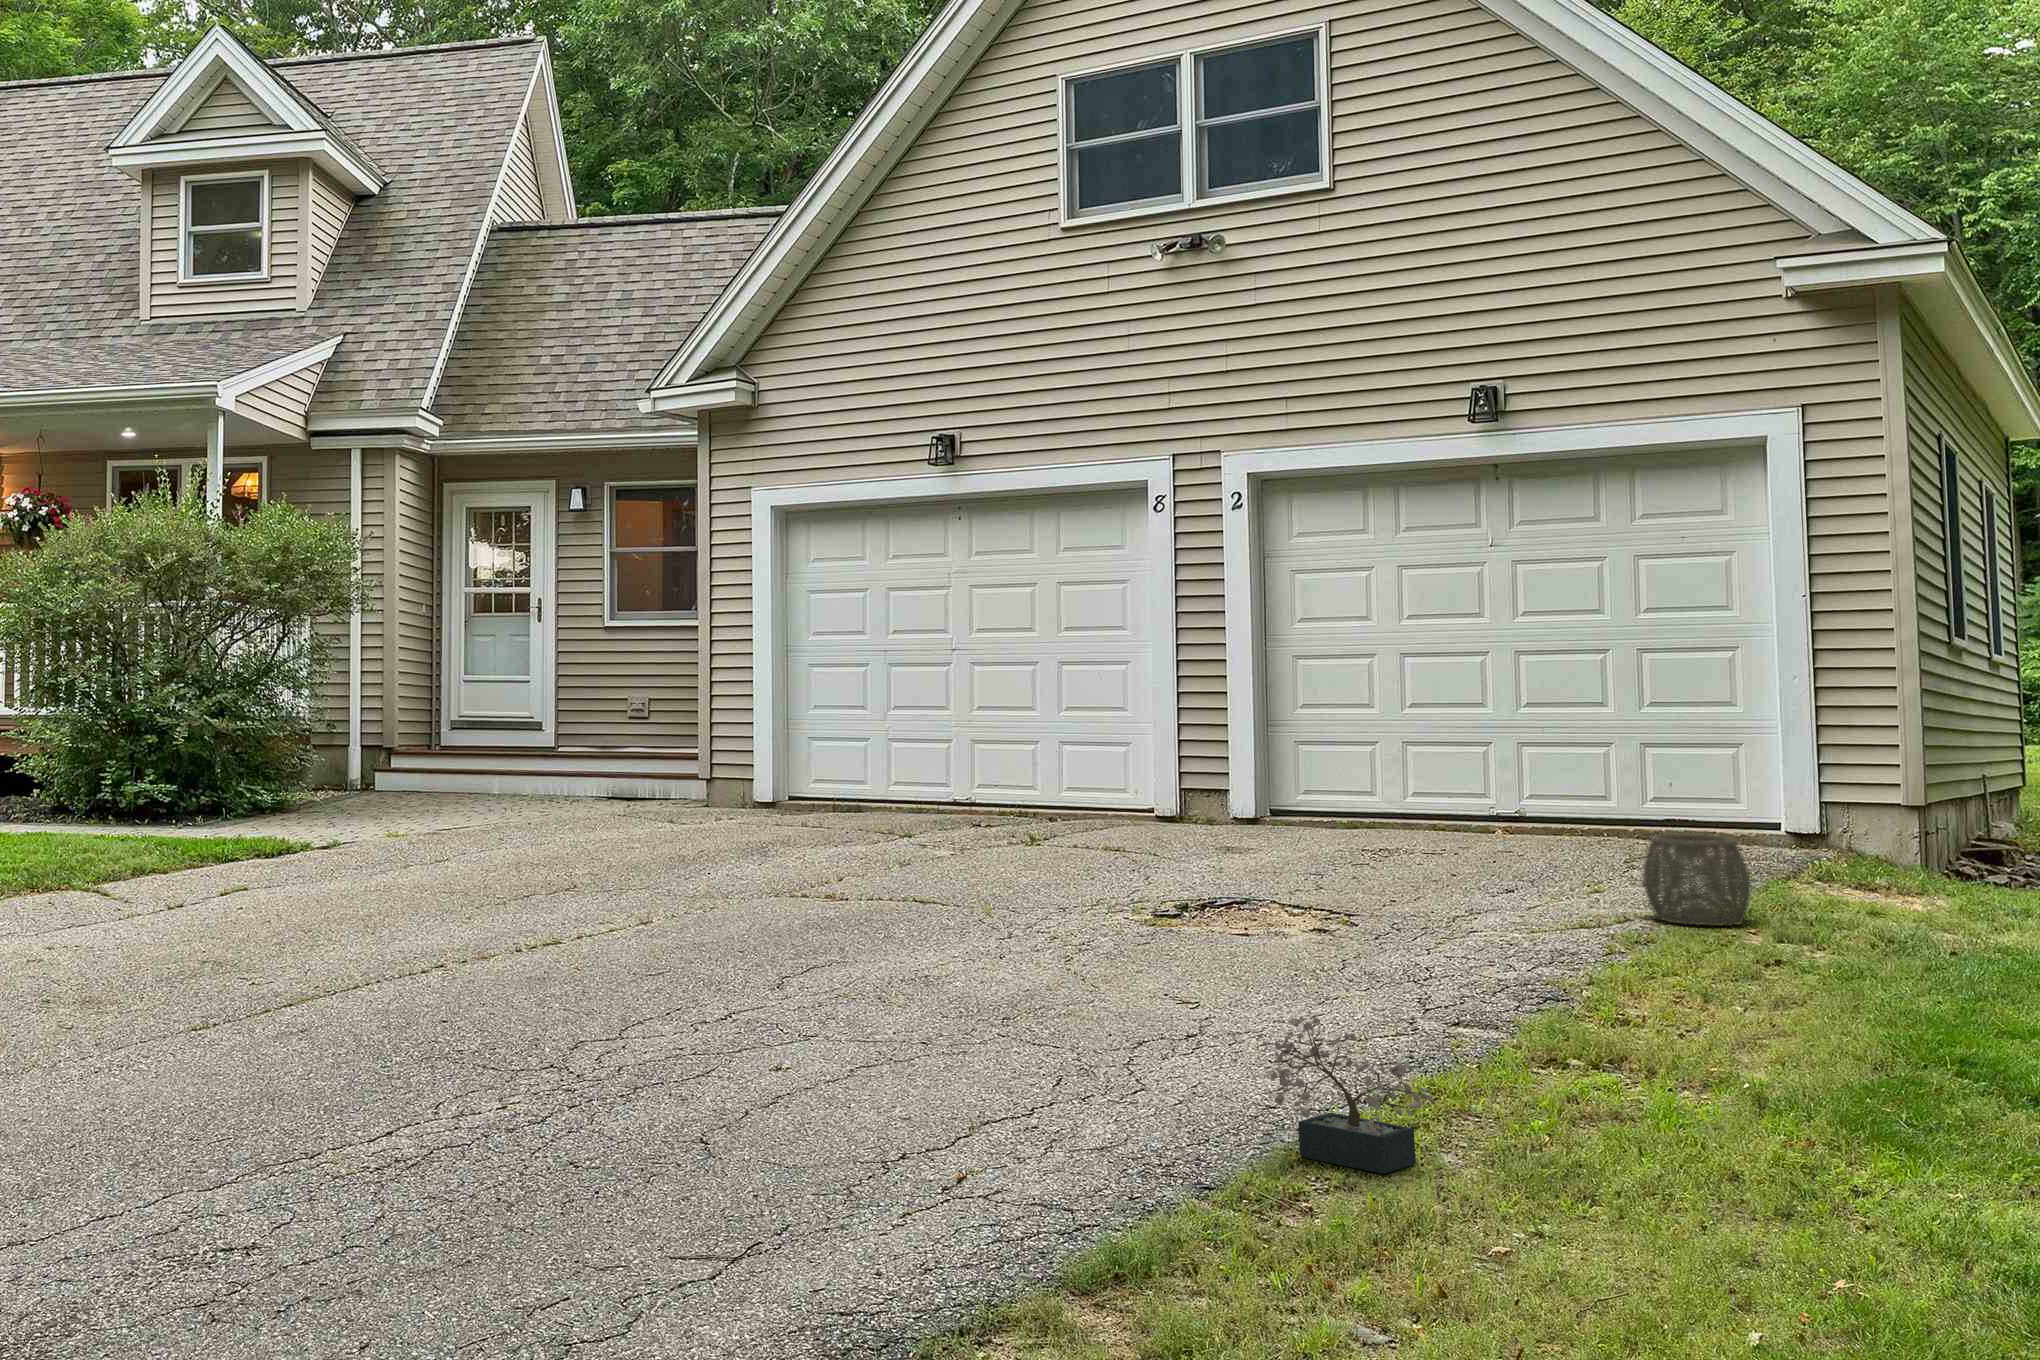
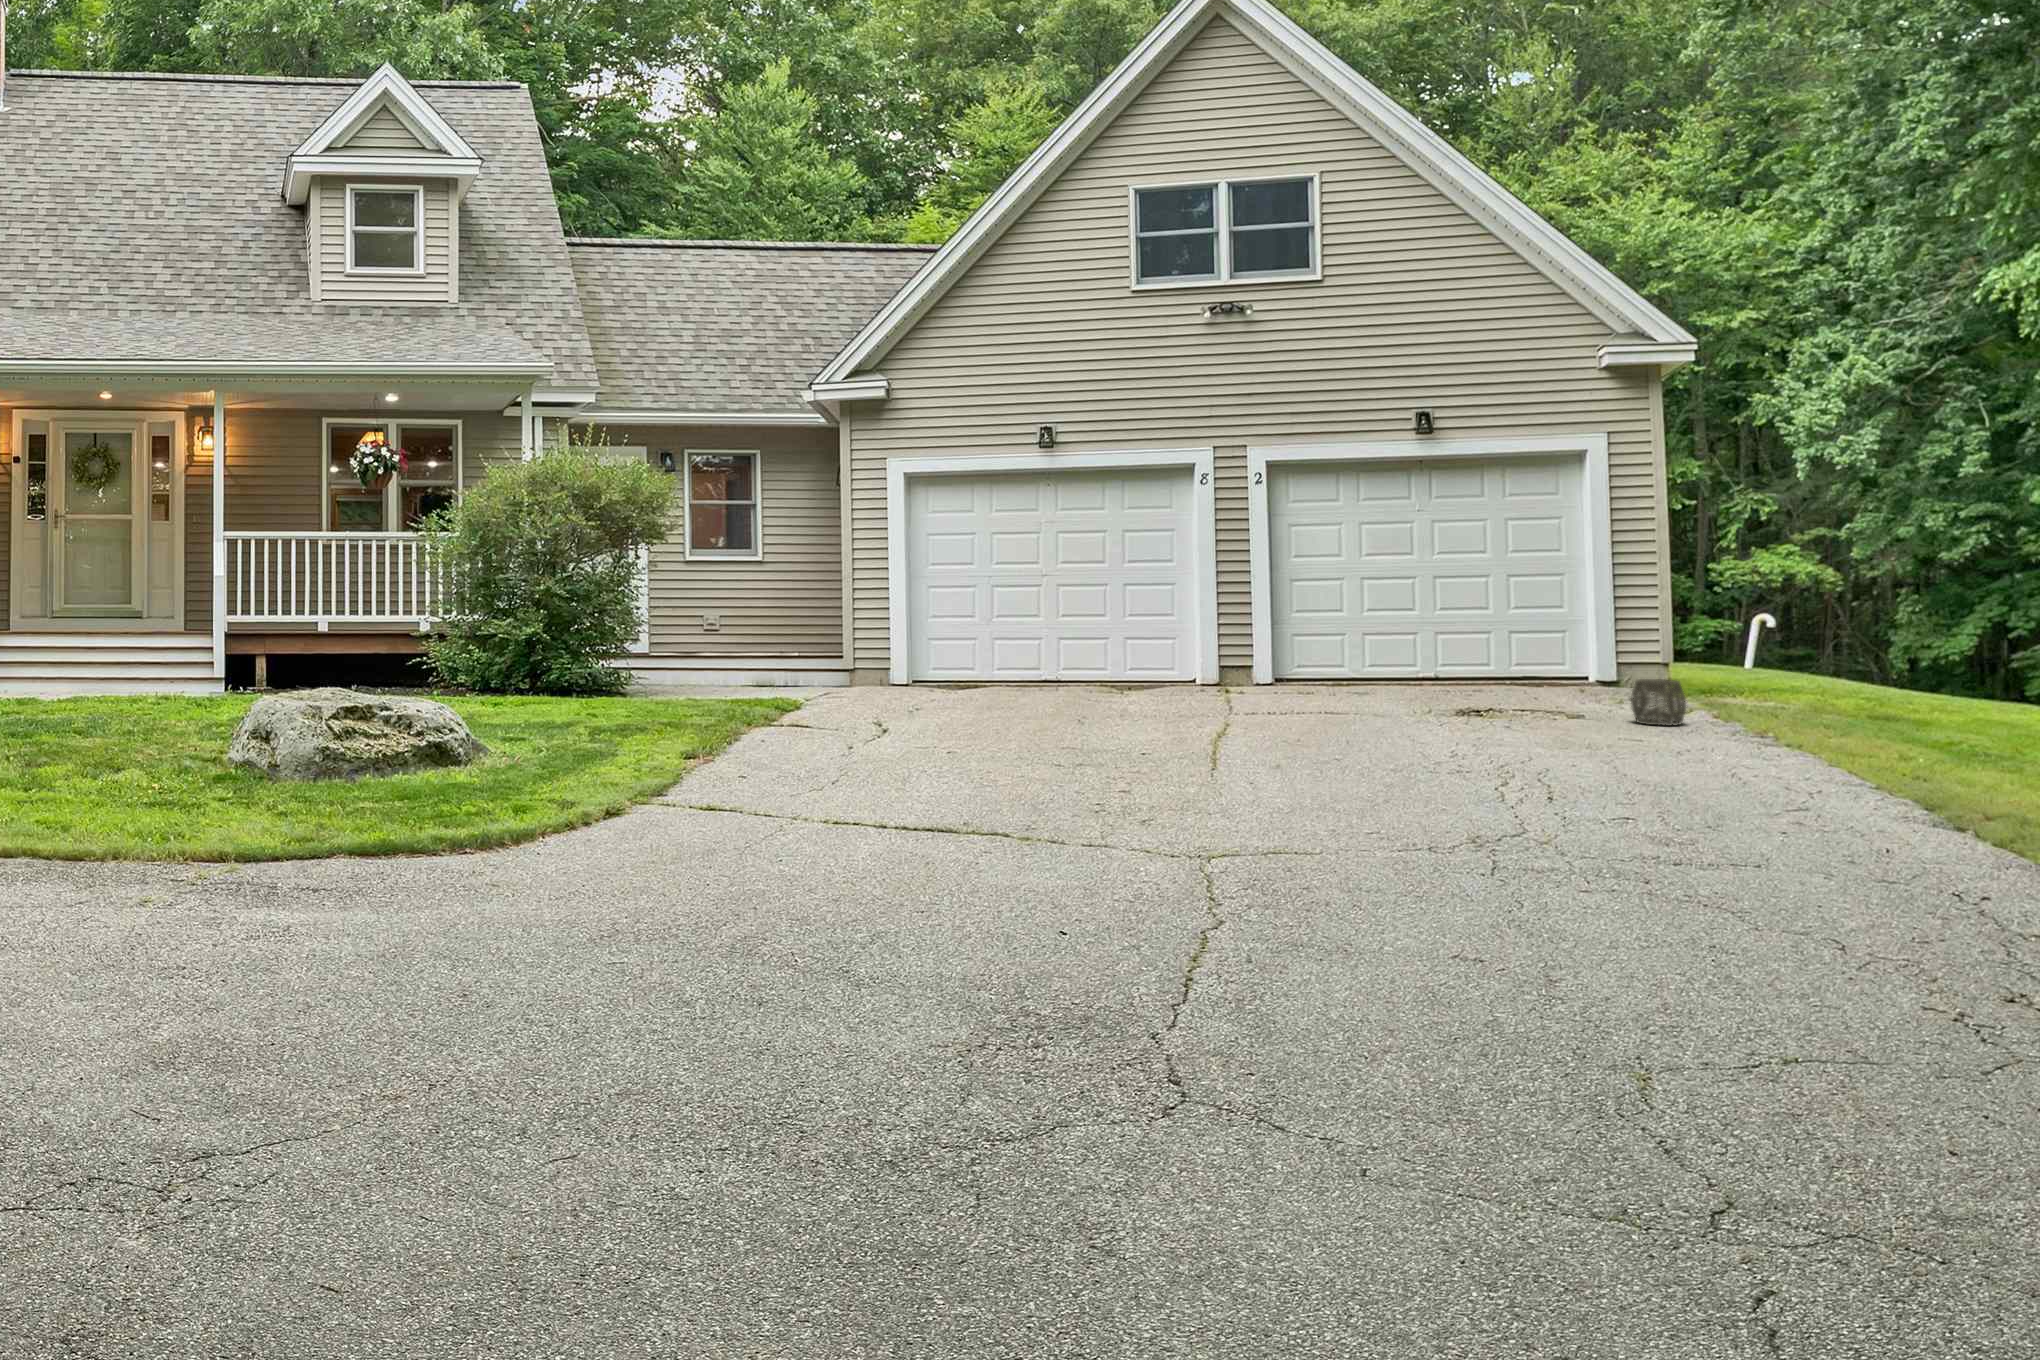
decorative plant: present [1263,1016,1433,1174] -> none [1698,755,1774,815]

